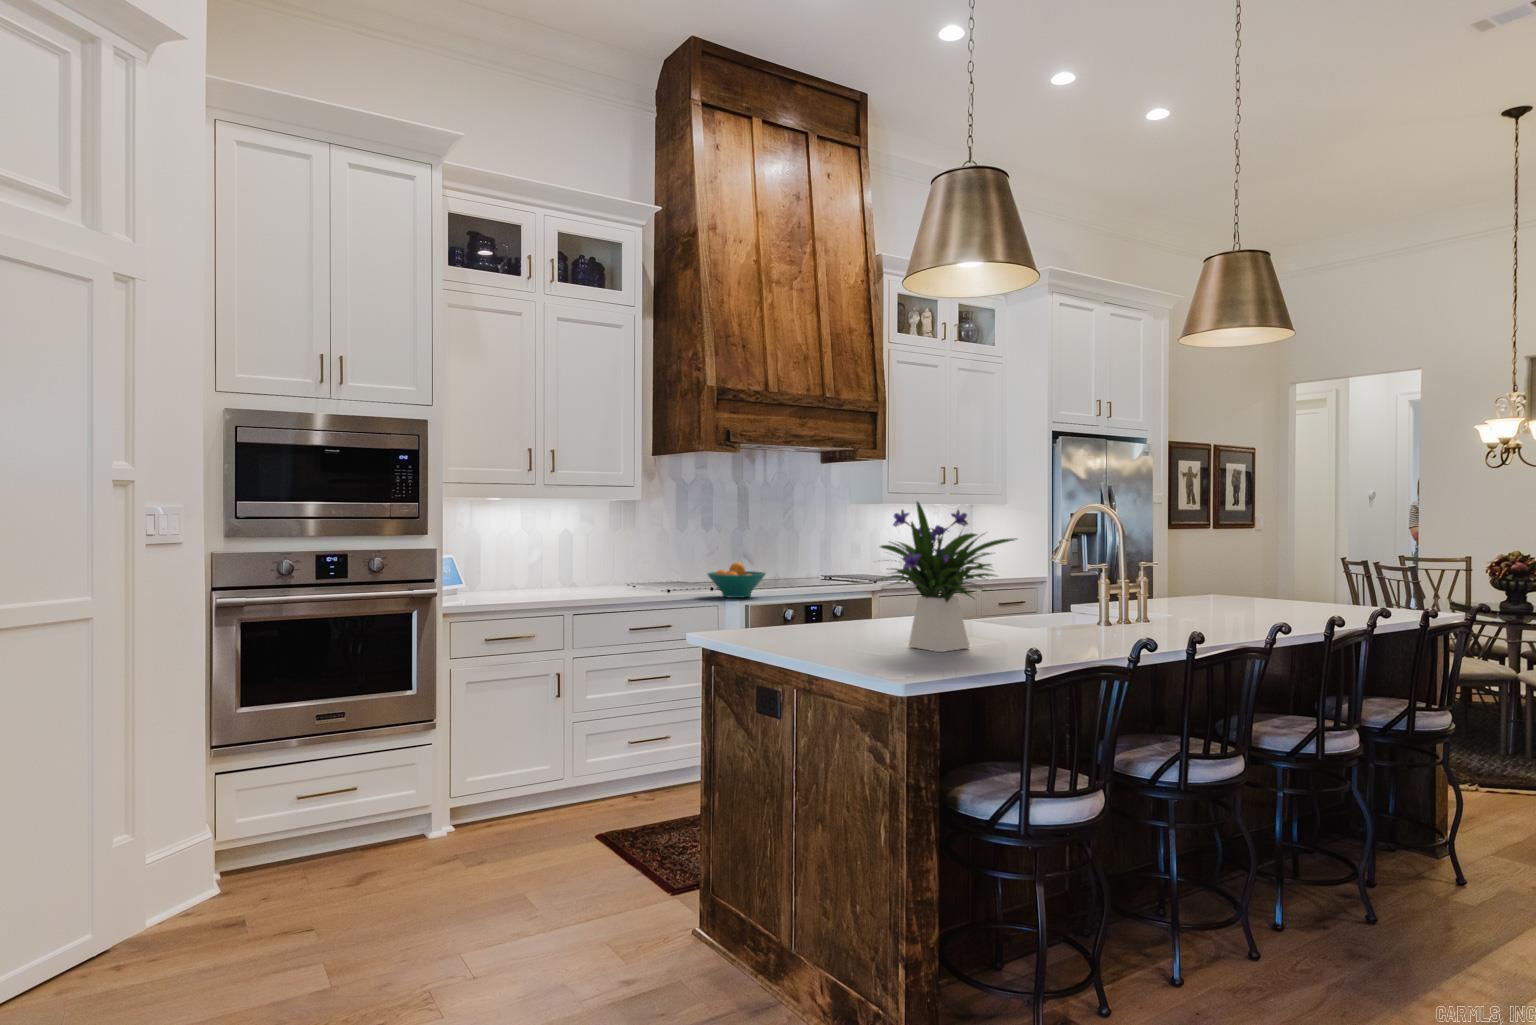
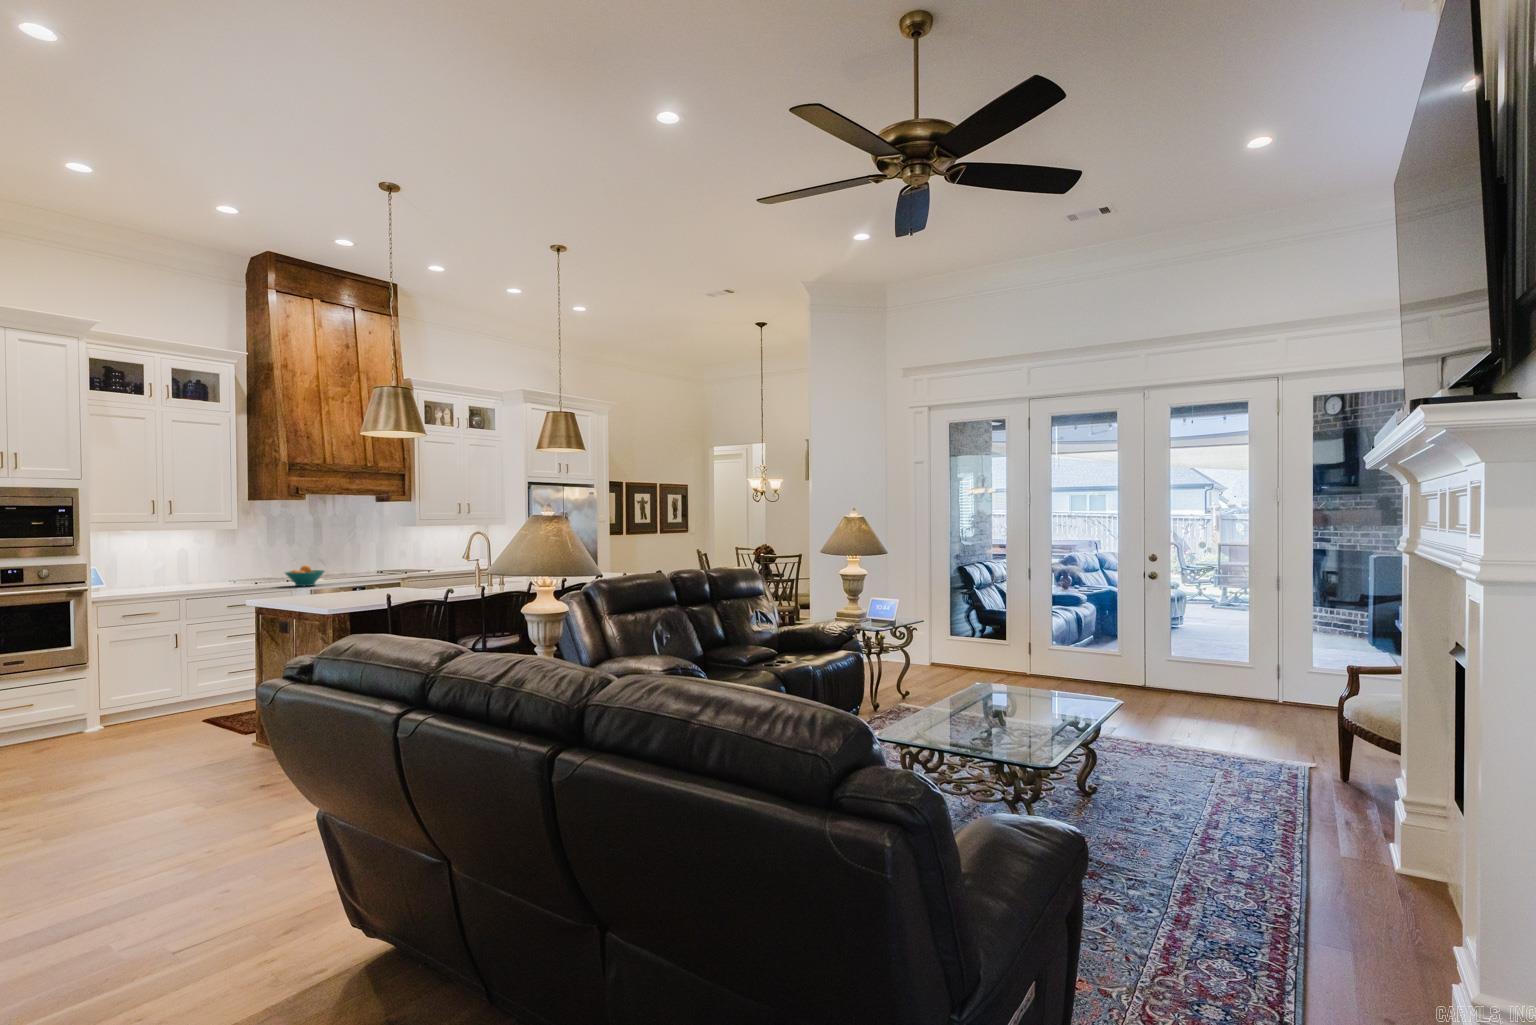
flower arrangement: present [879,502,1016,652] -> none [343,536,411,601]

